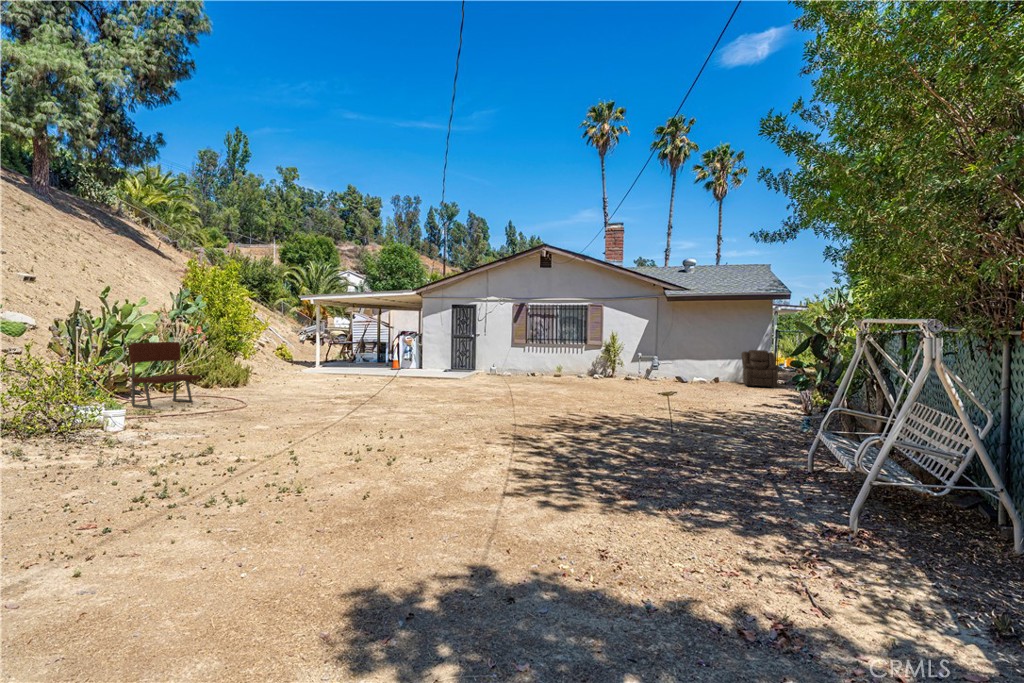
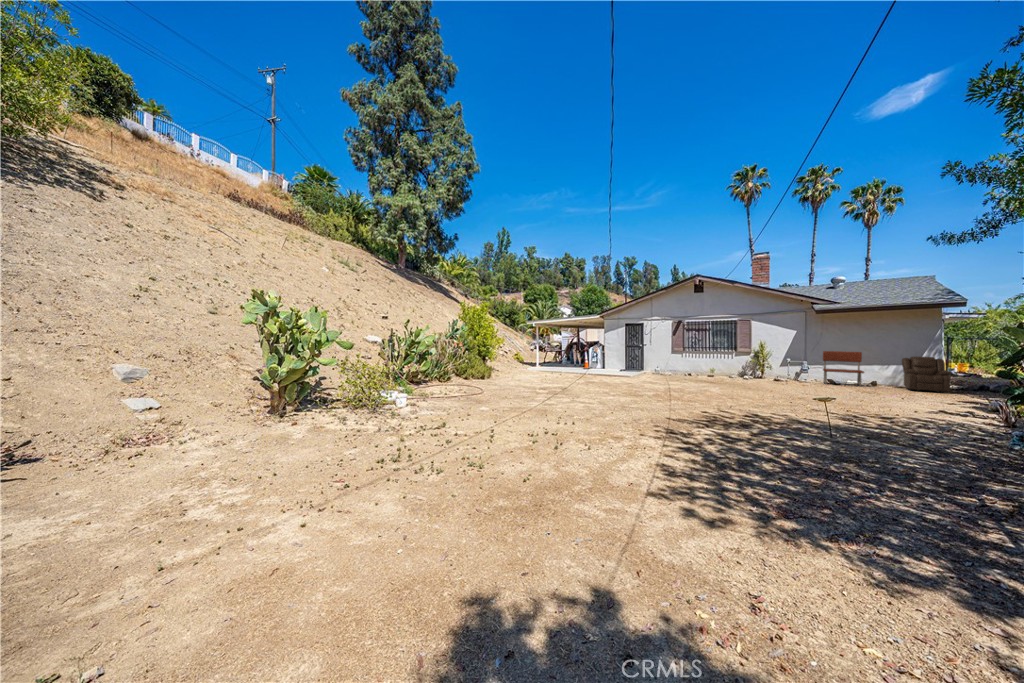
bench: present [130,342,201,408] -> present [823,351,864,386]

